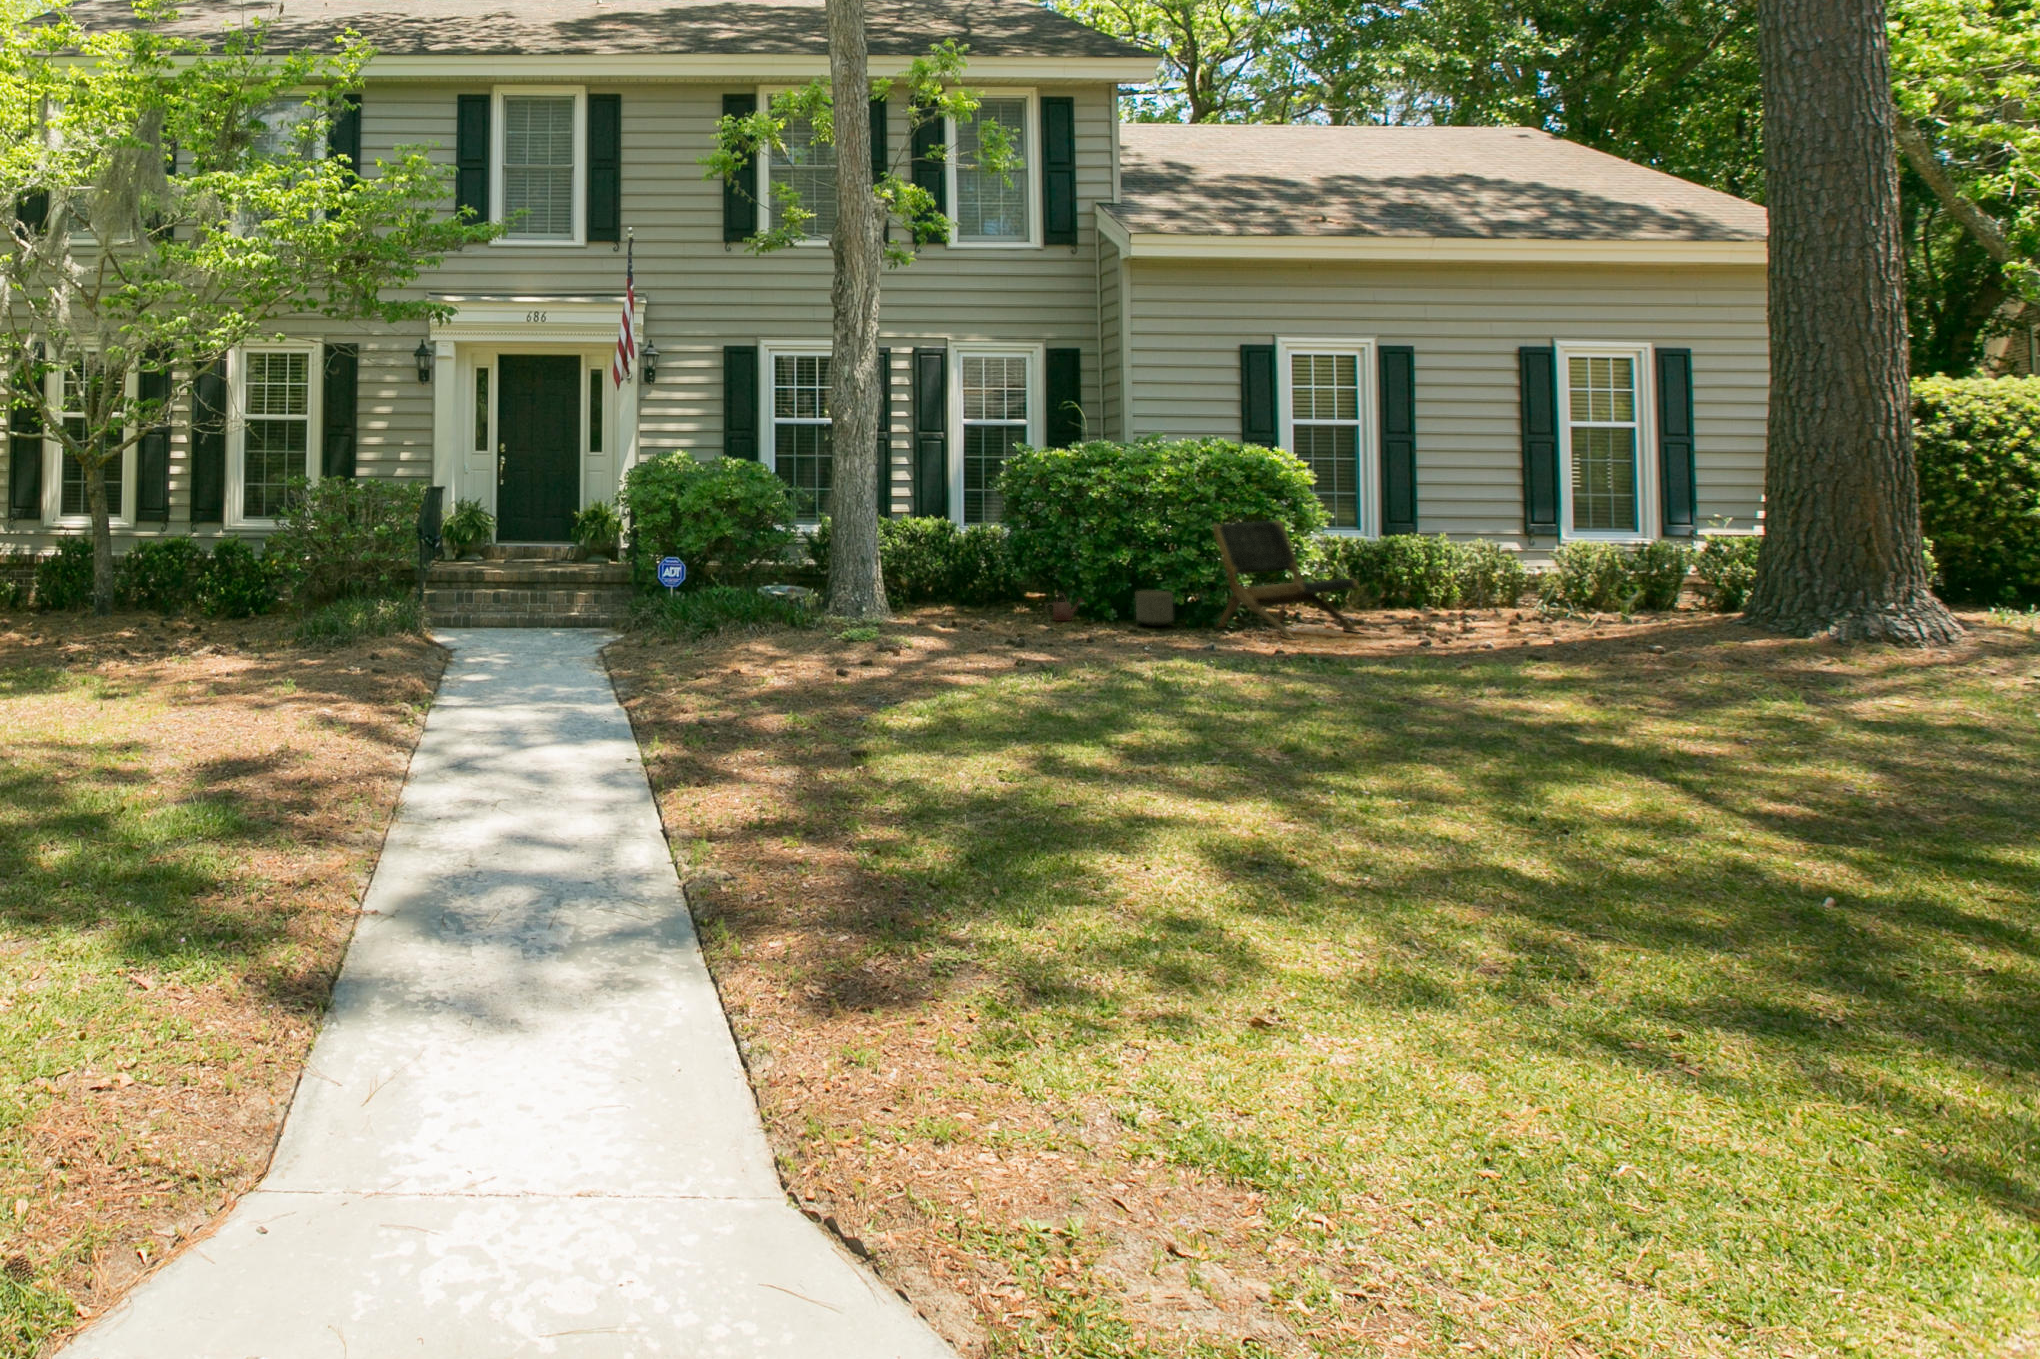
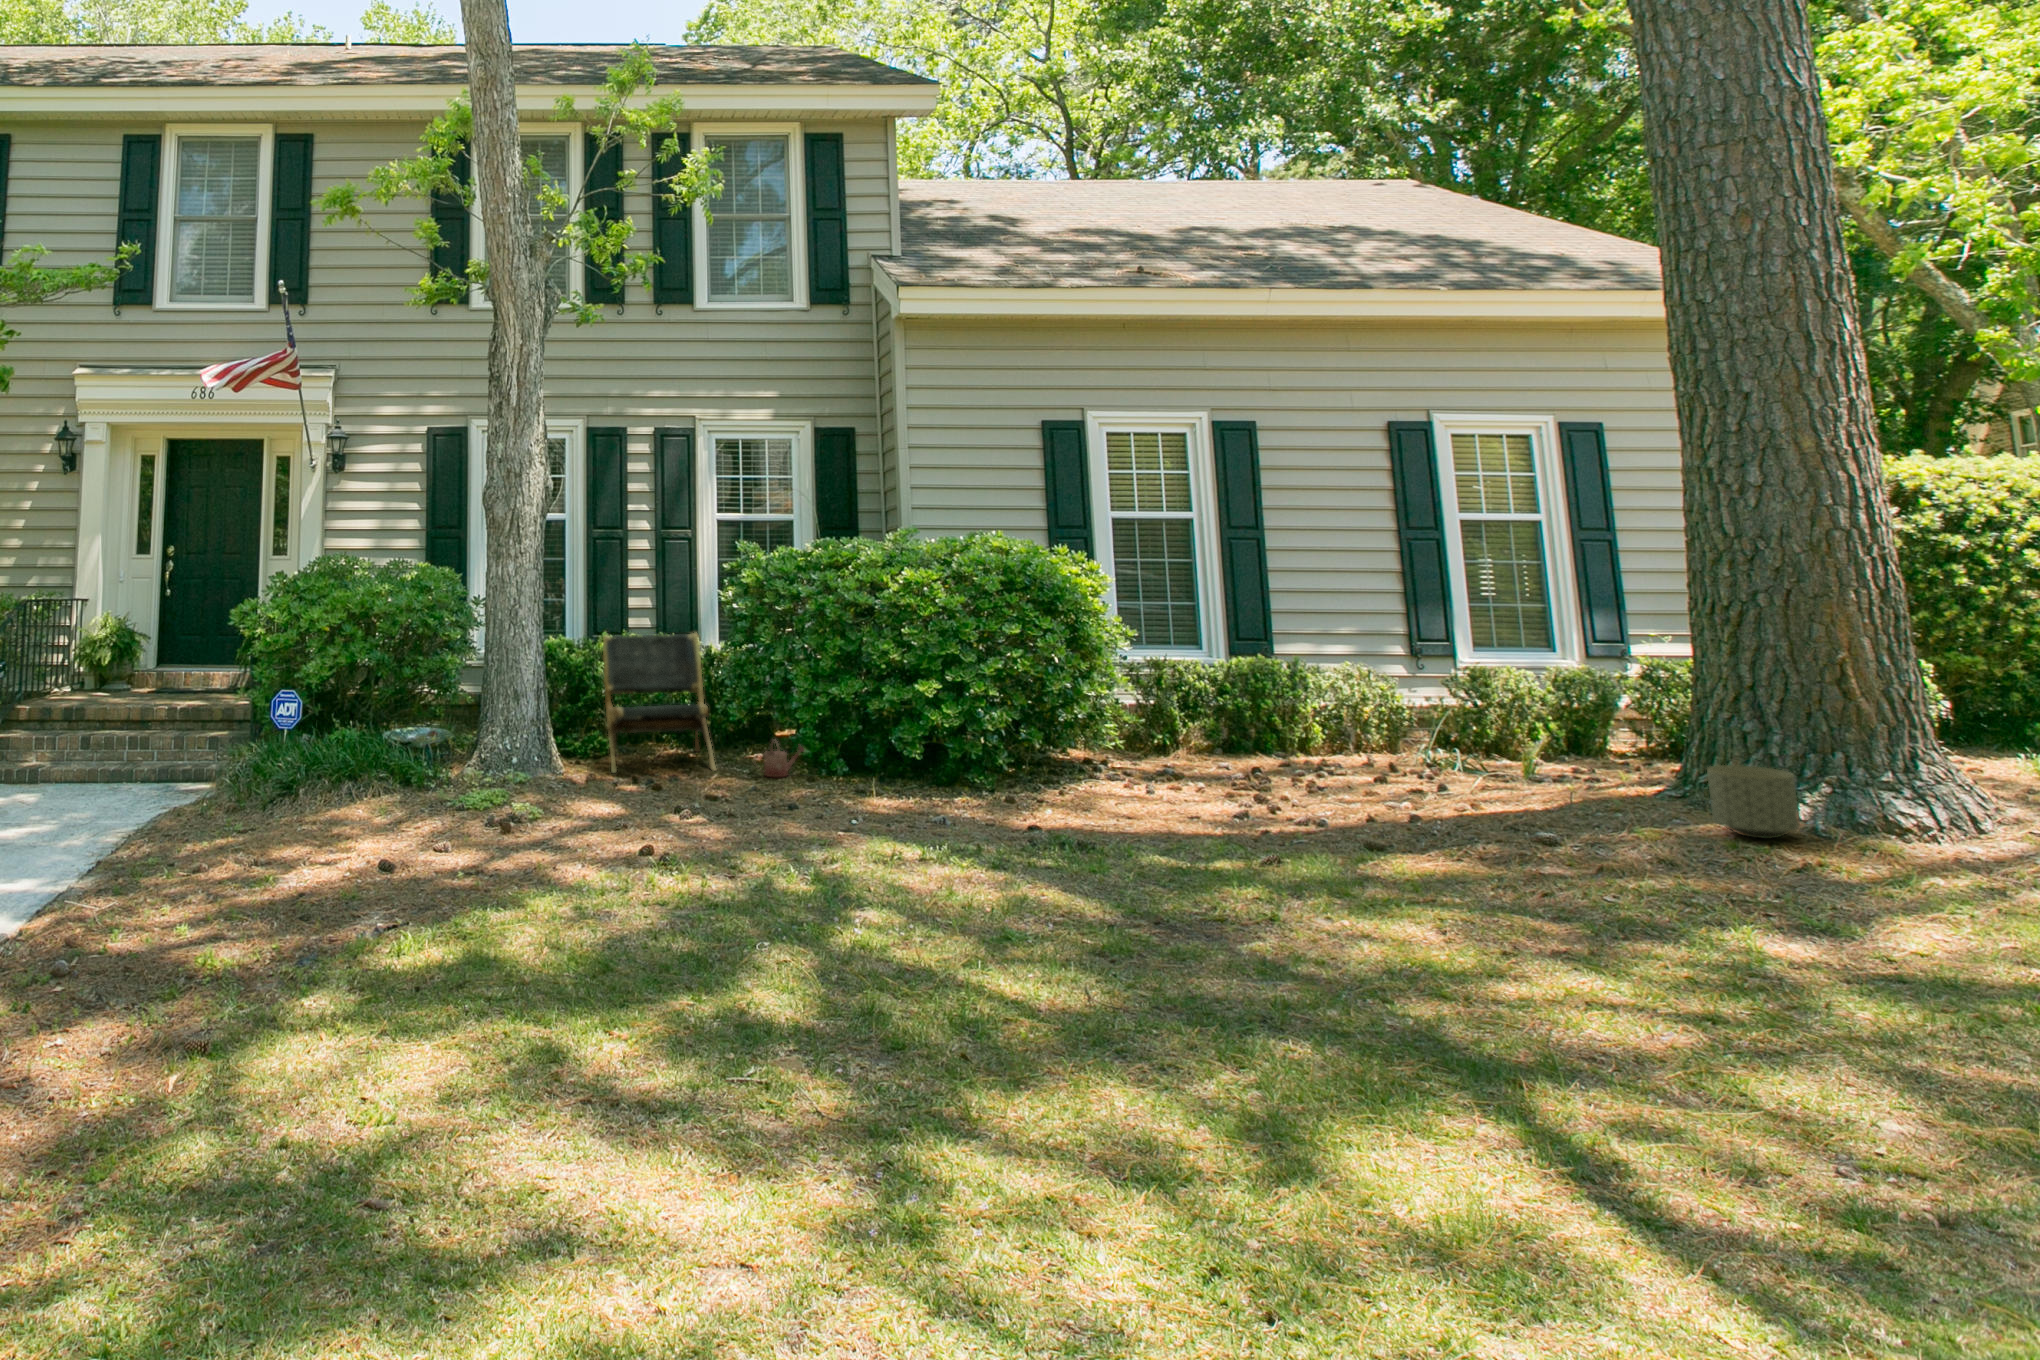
lounge chair: present [1213,520,1362,639] -> present [603,633,716,773]
planter: present [1135,591,1173,626] -> present [1707,765,1800,839]

